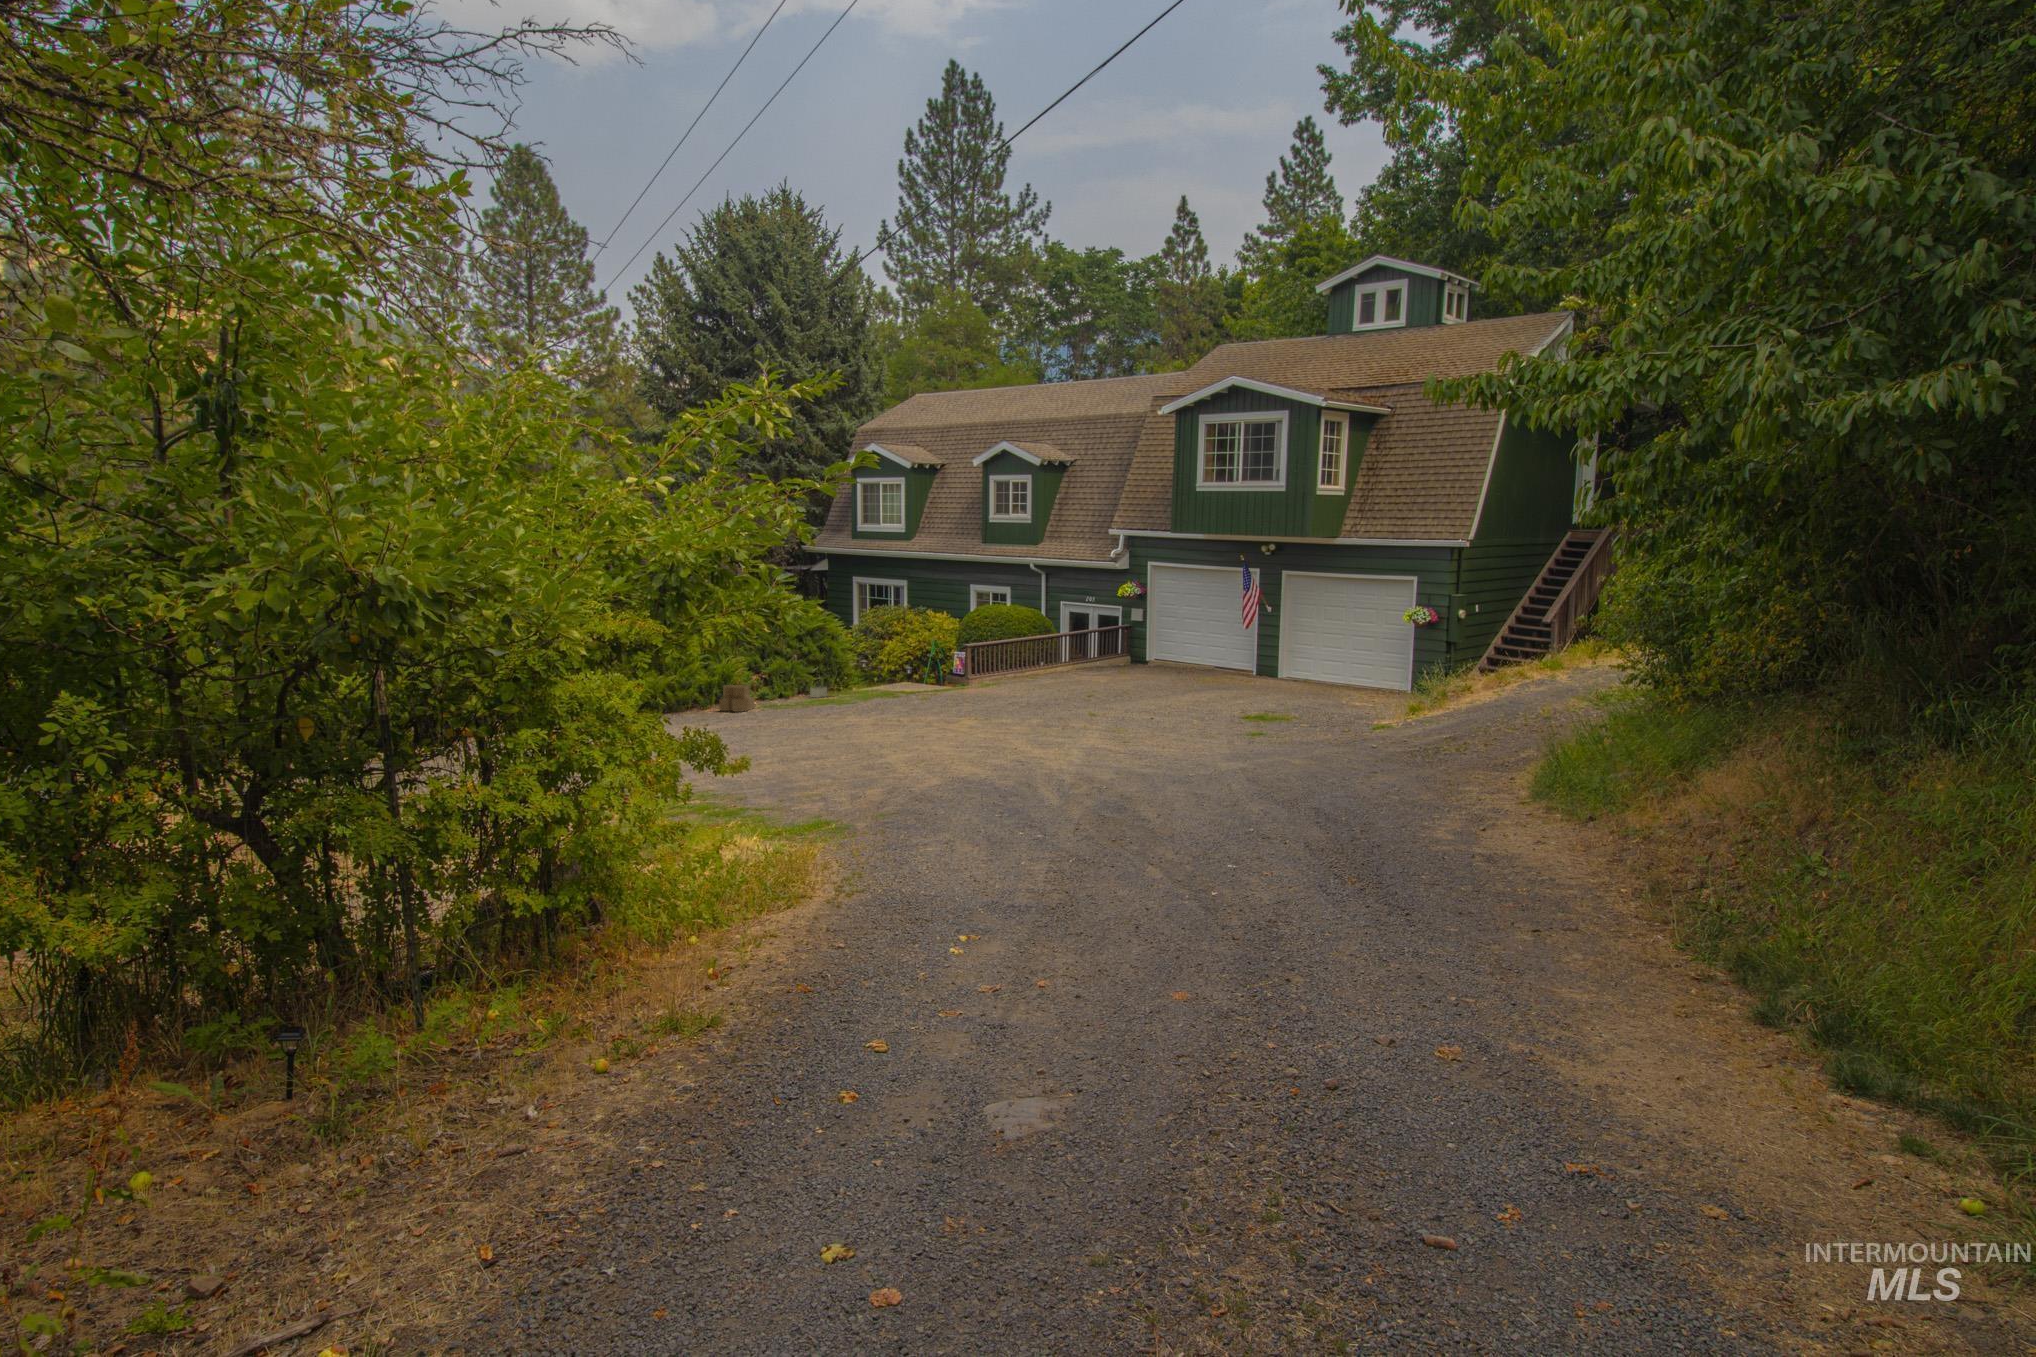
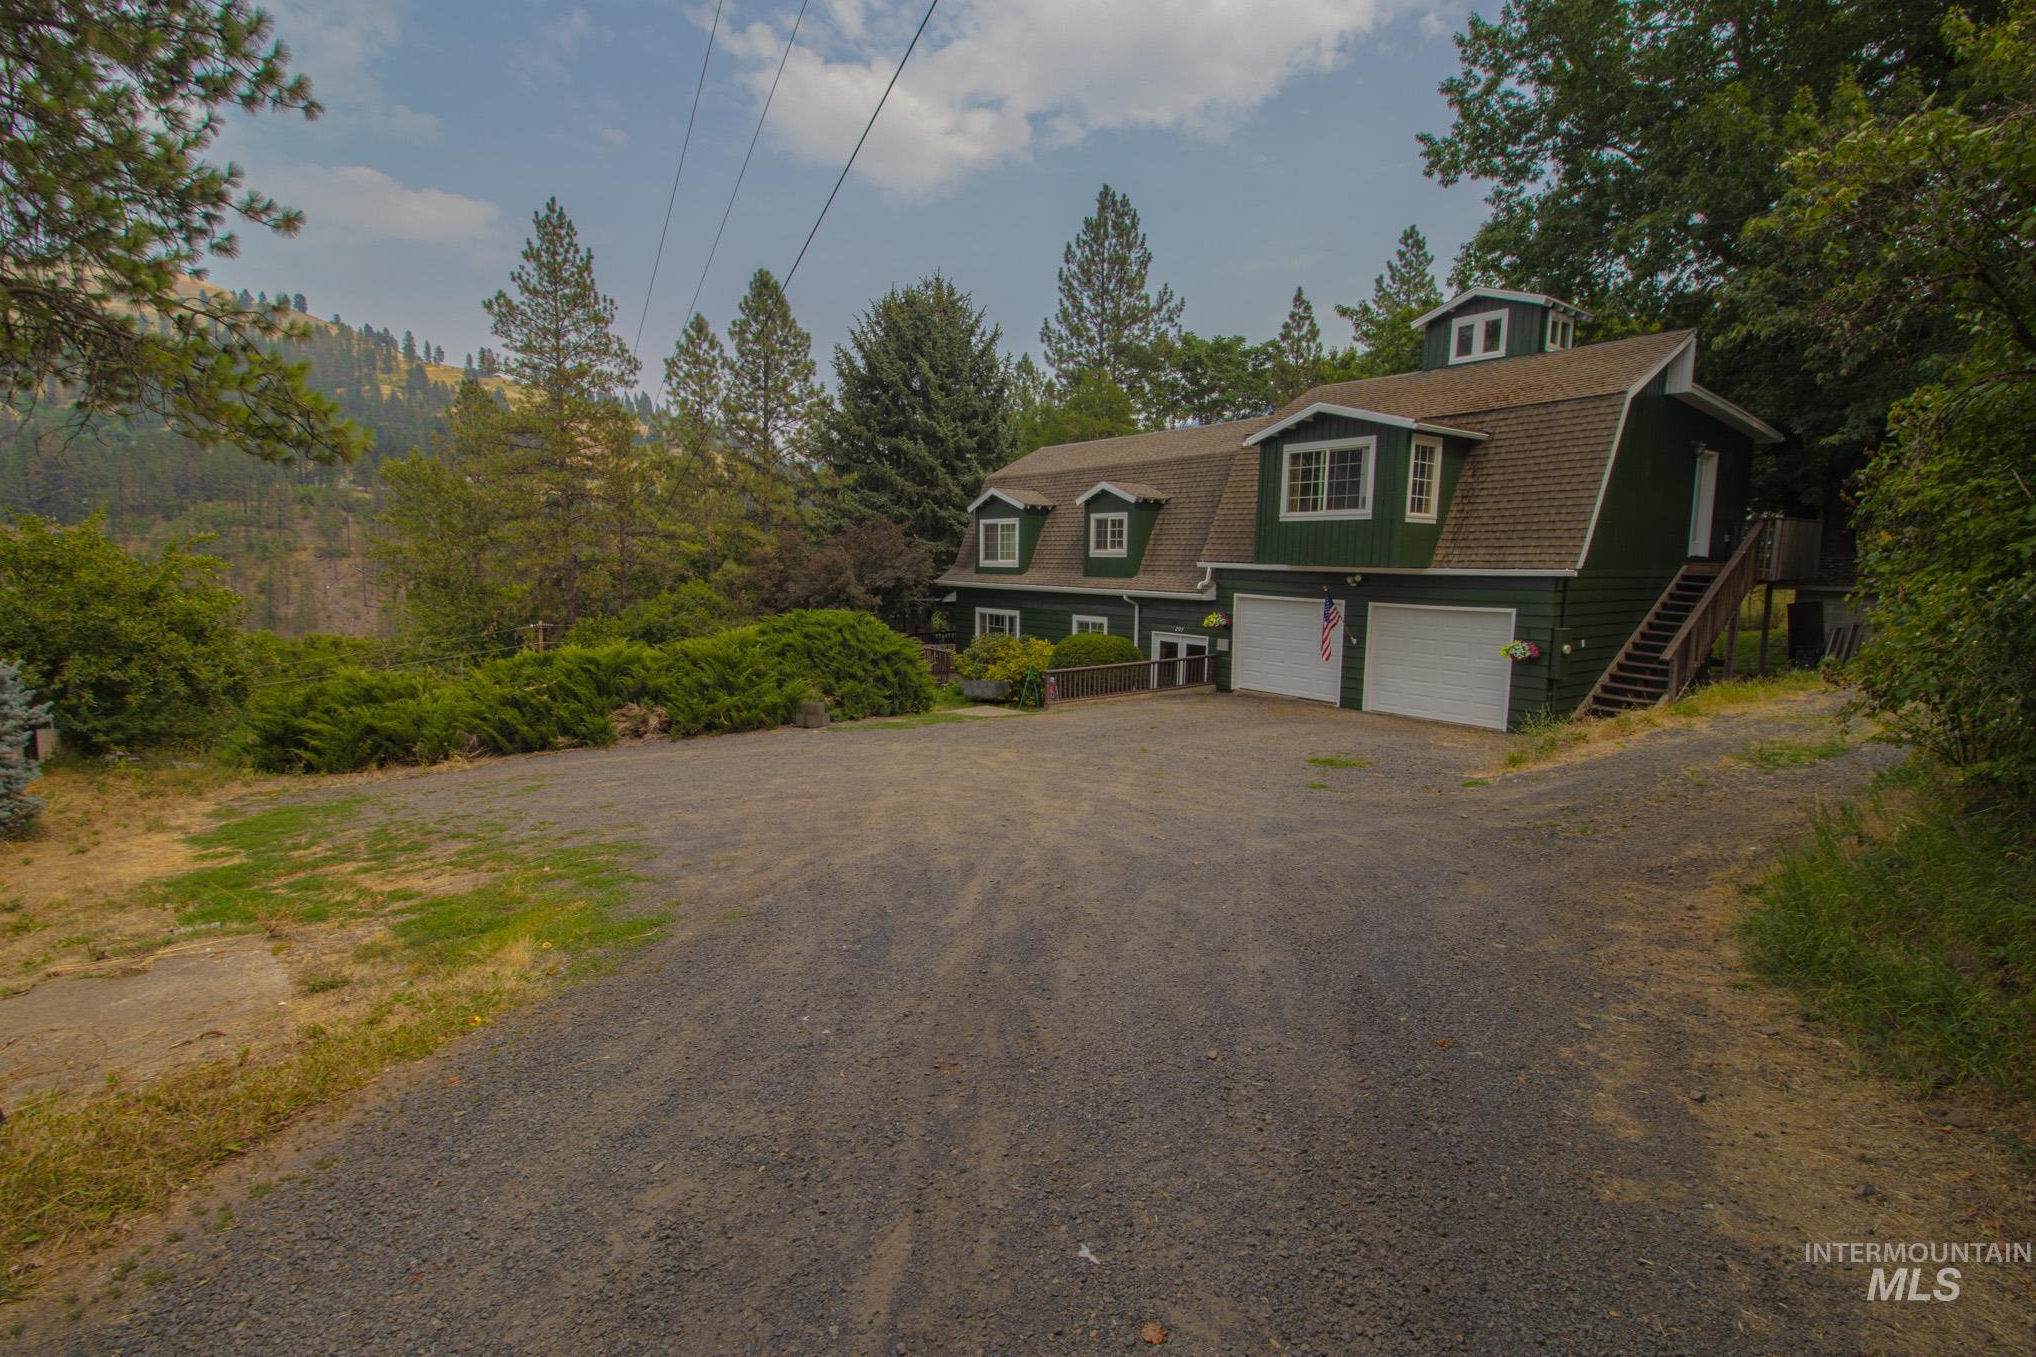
potted tree: present [806,654,827,698] -> none [890,673,910,715]
bench: none [870,659,921,684] -> present [963,680,1009,703]

